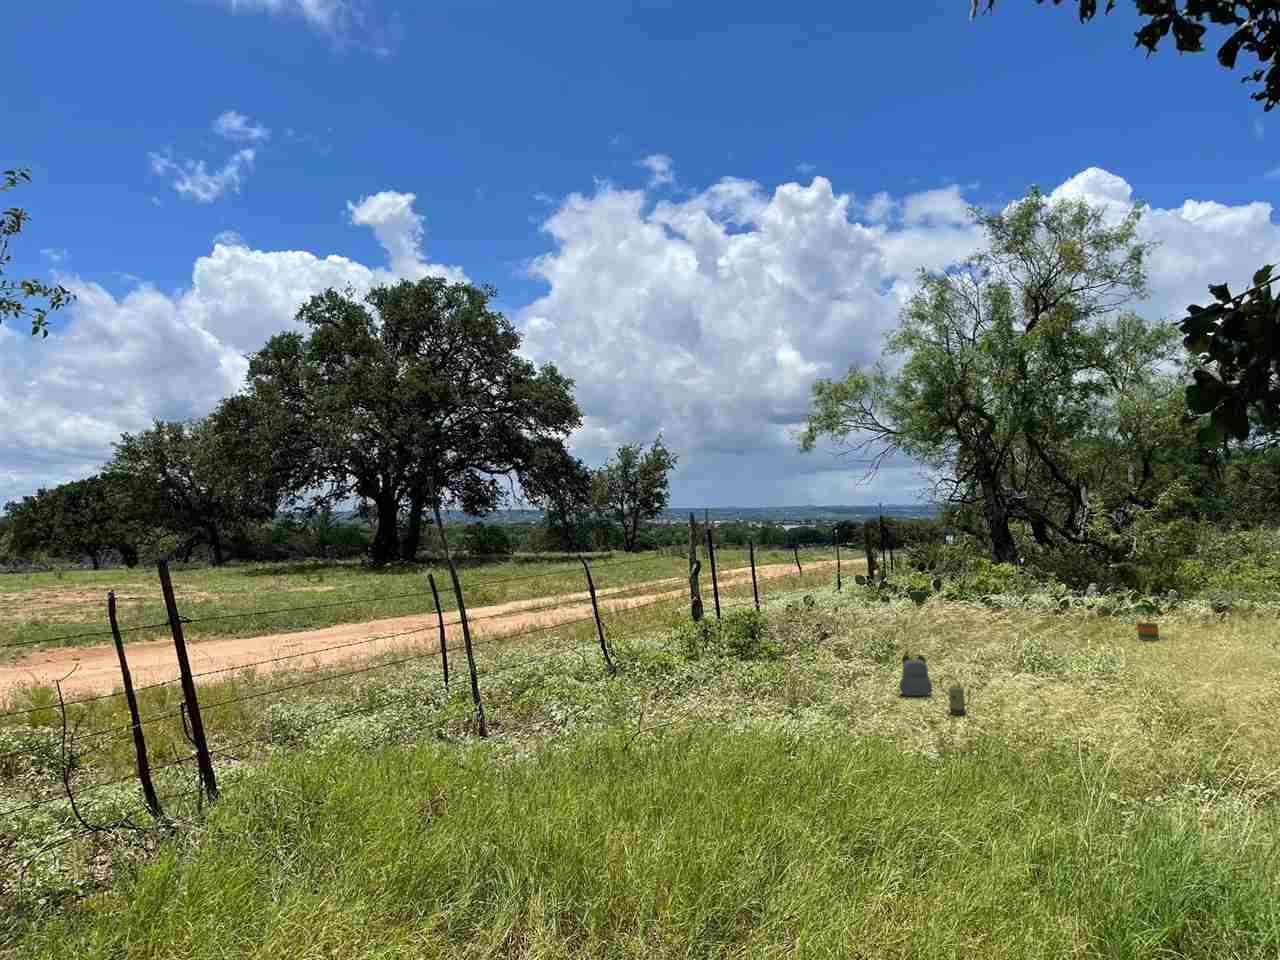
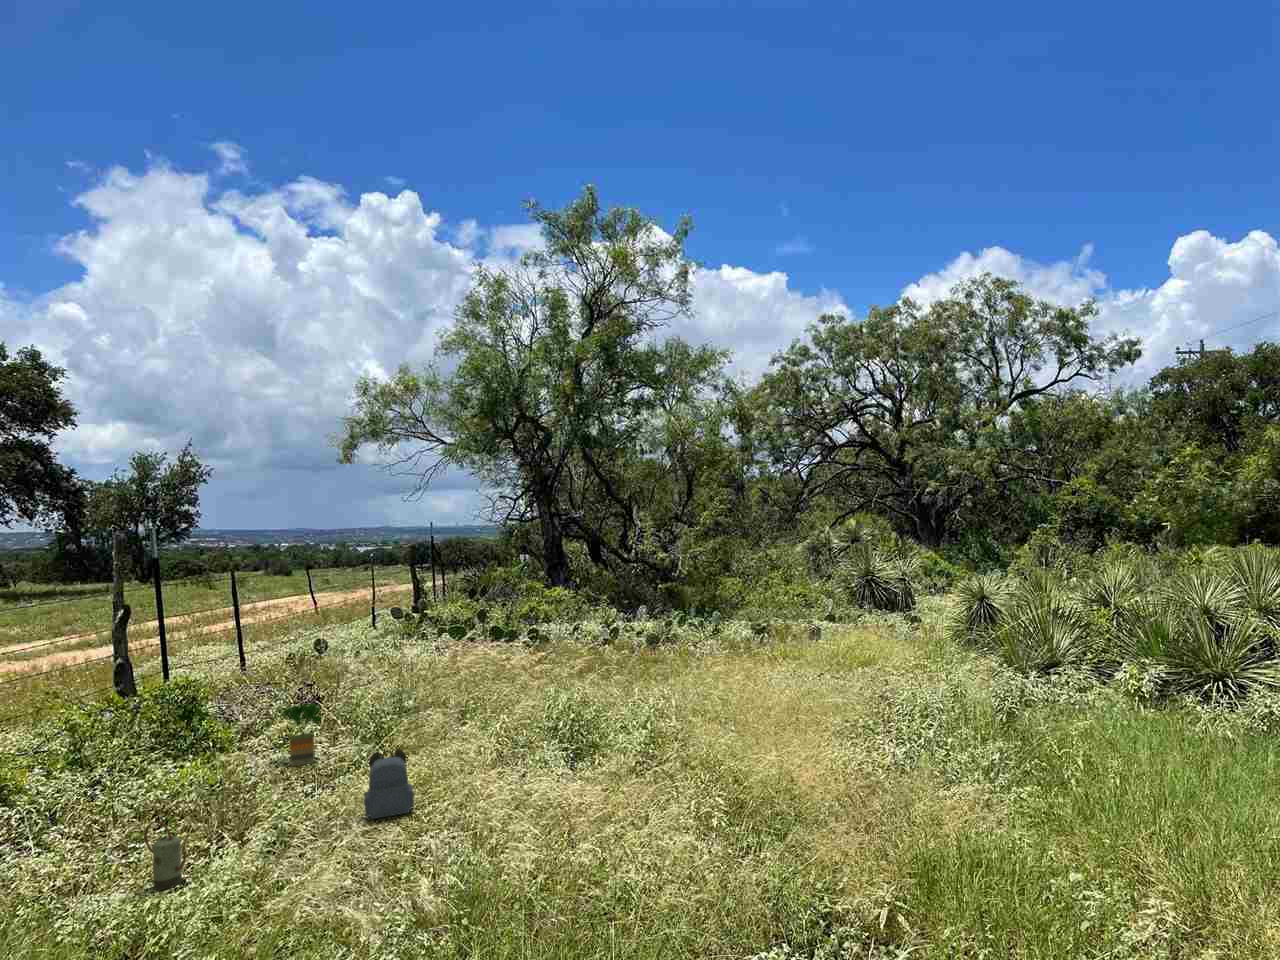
potted tree: present [1133,604,1163,641] -> present [283,703,323,766]
watering can: present [940,675,972,715] -> present [144,820,189,890]

